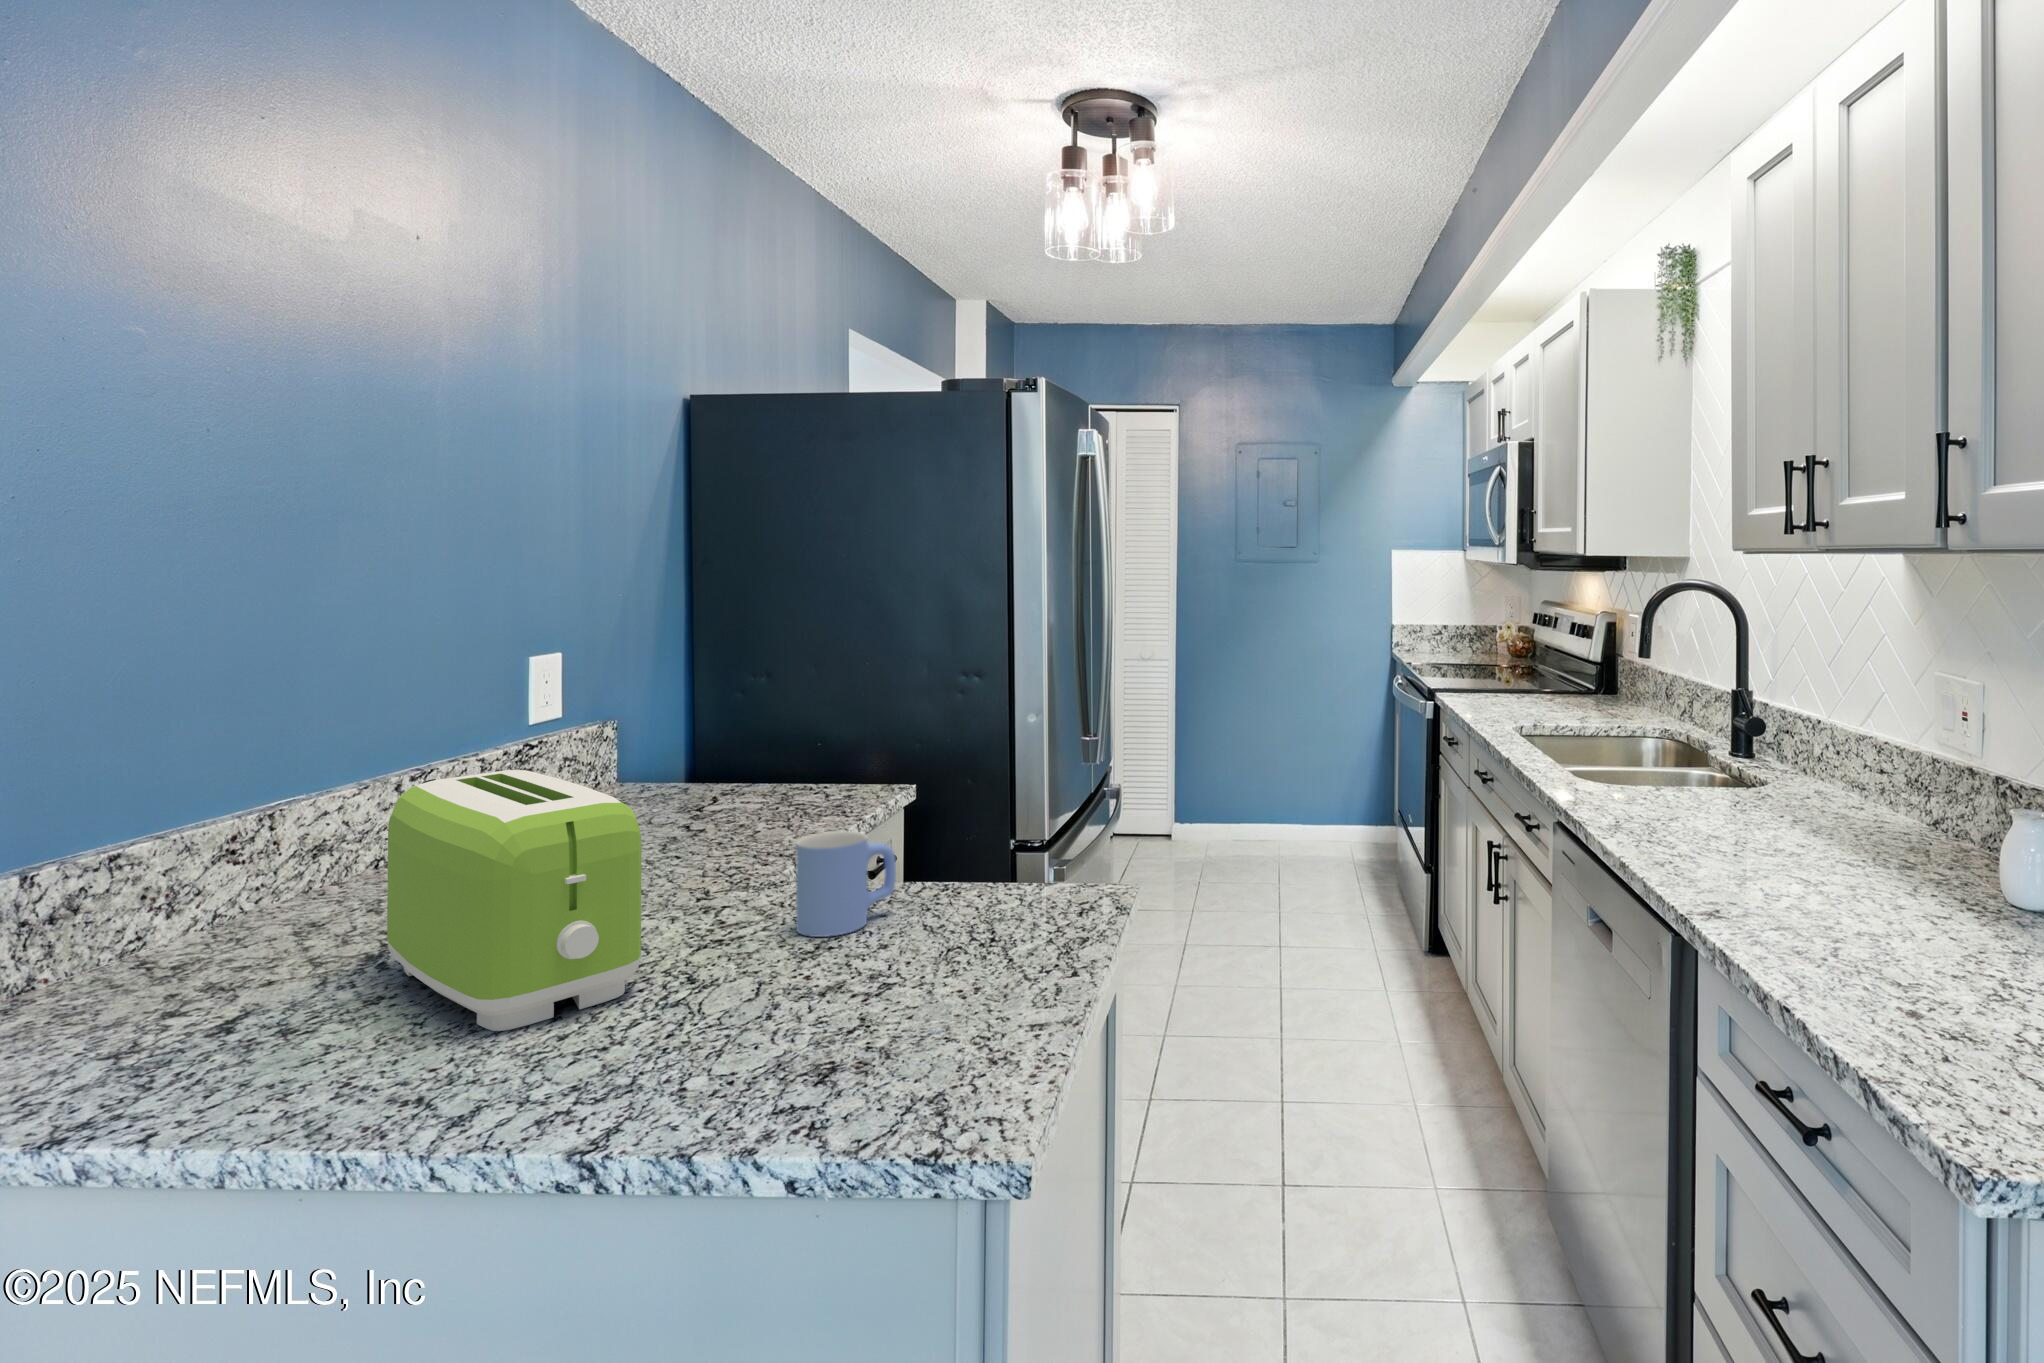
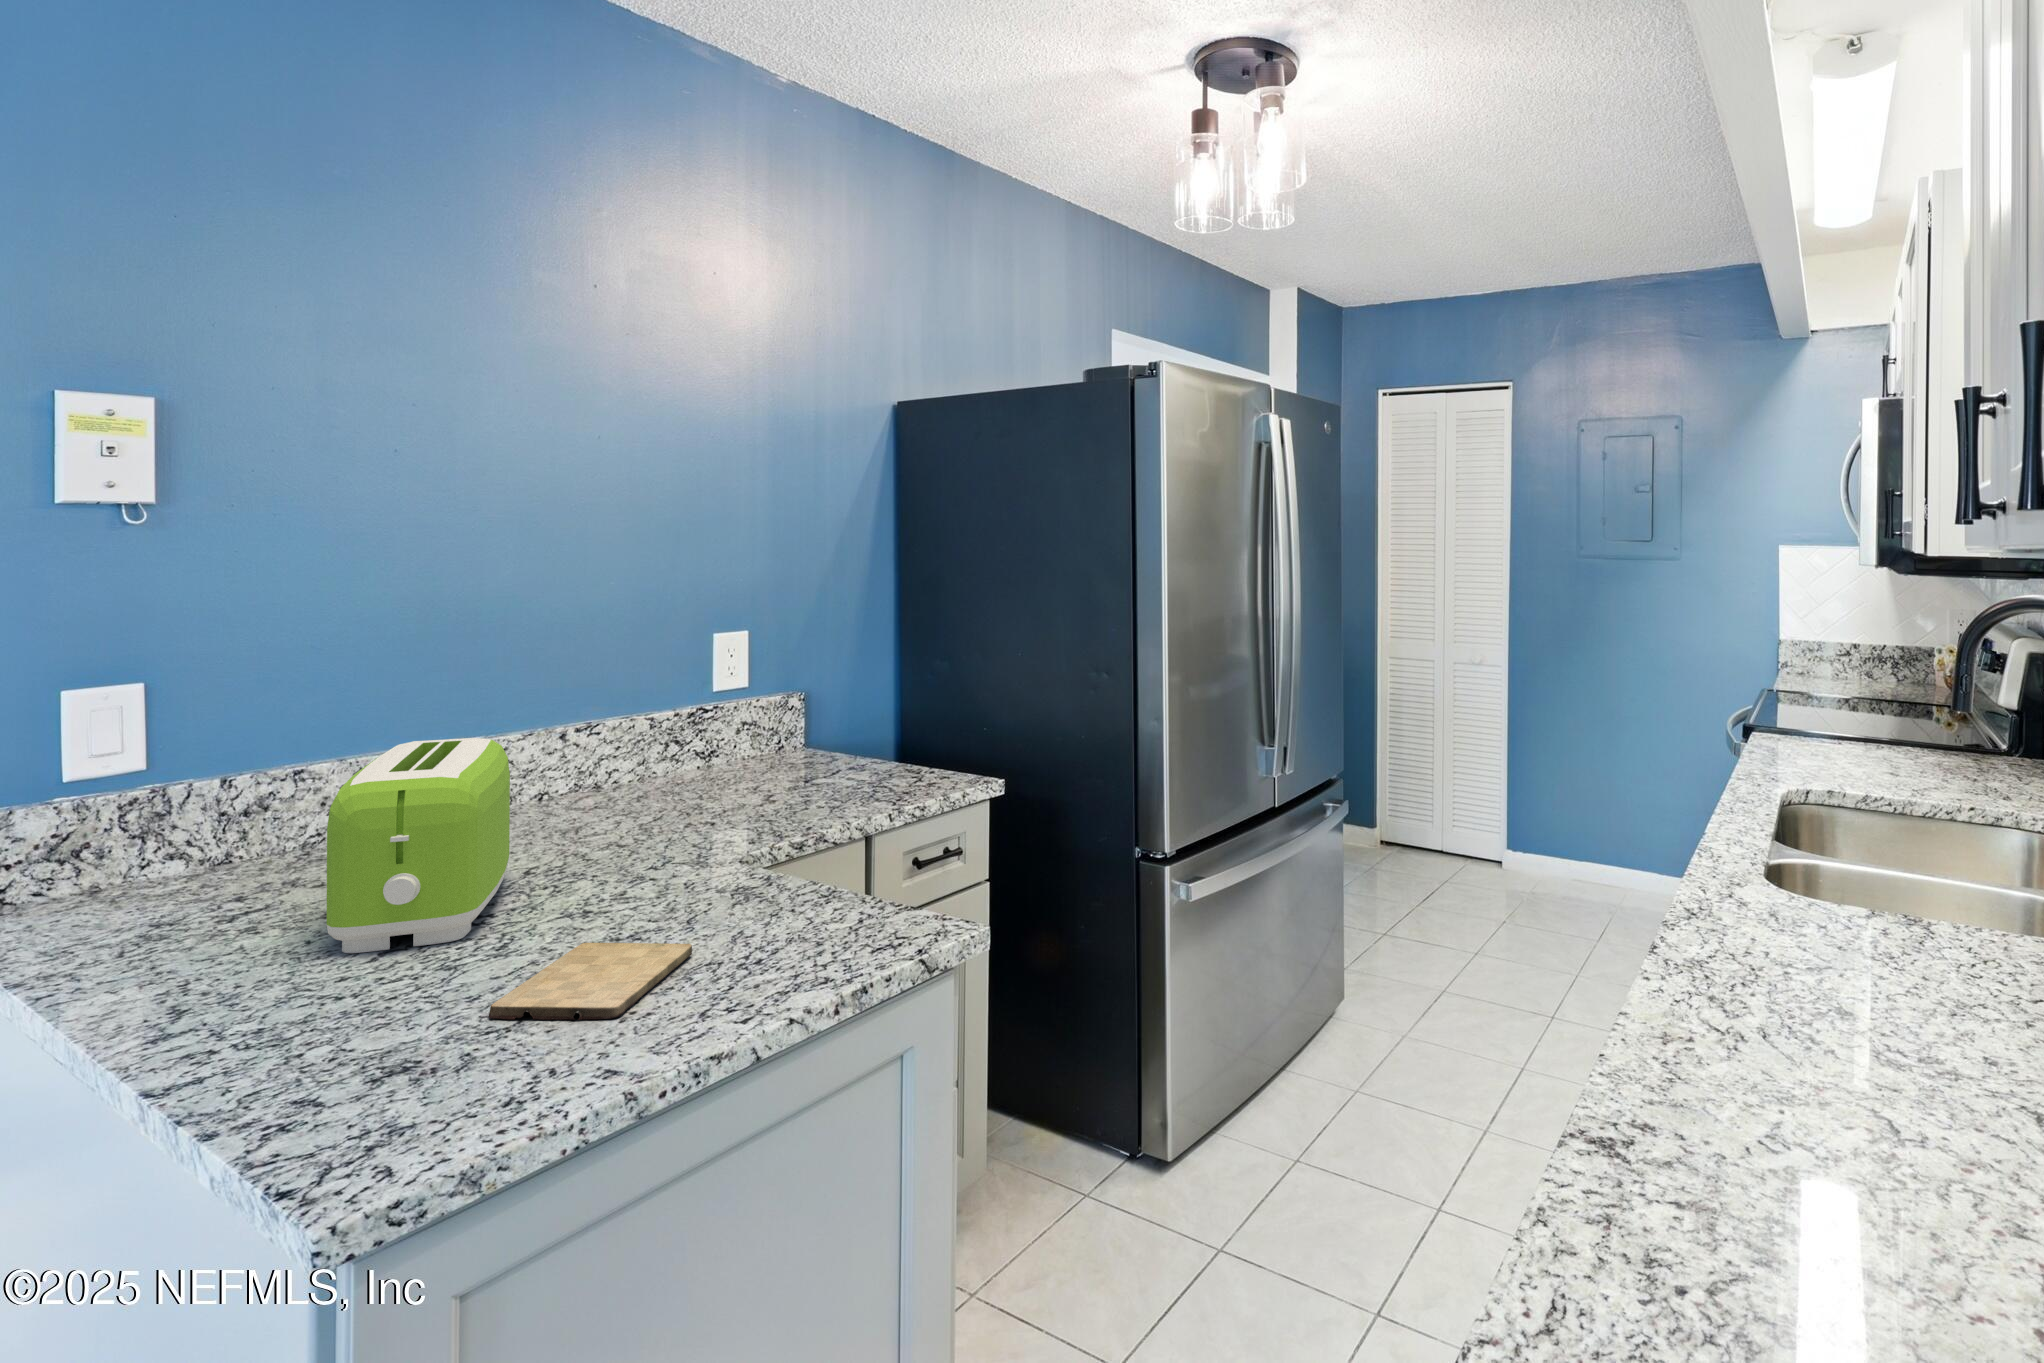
mug: present [796,831,896,937] -> none [656,821,756,918]
cutting board: none [807,946,974,1041] -> present [489,943,692,1020]

